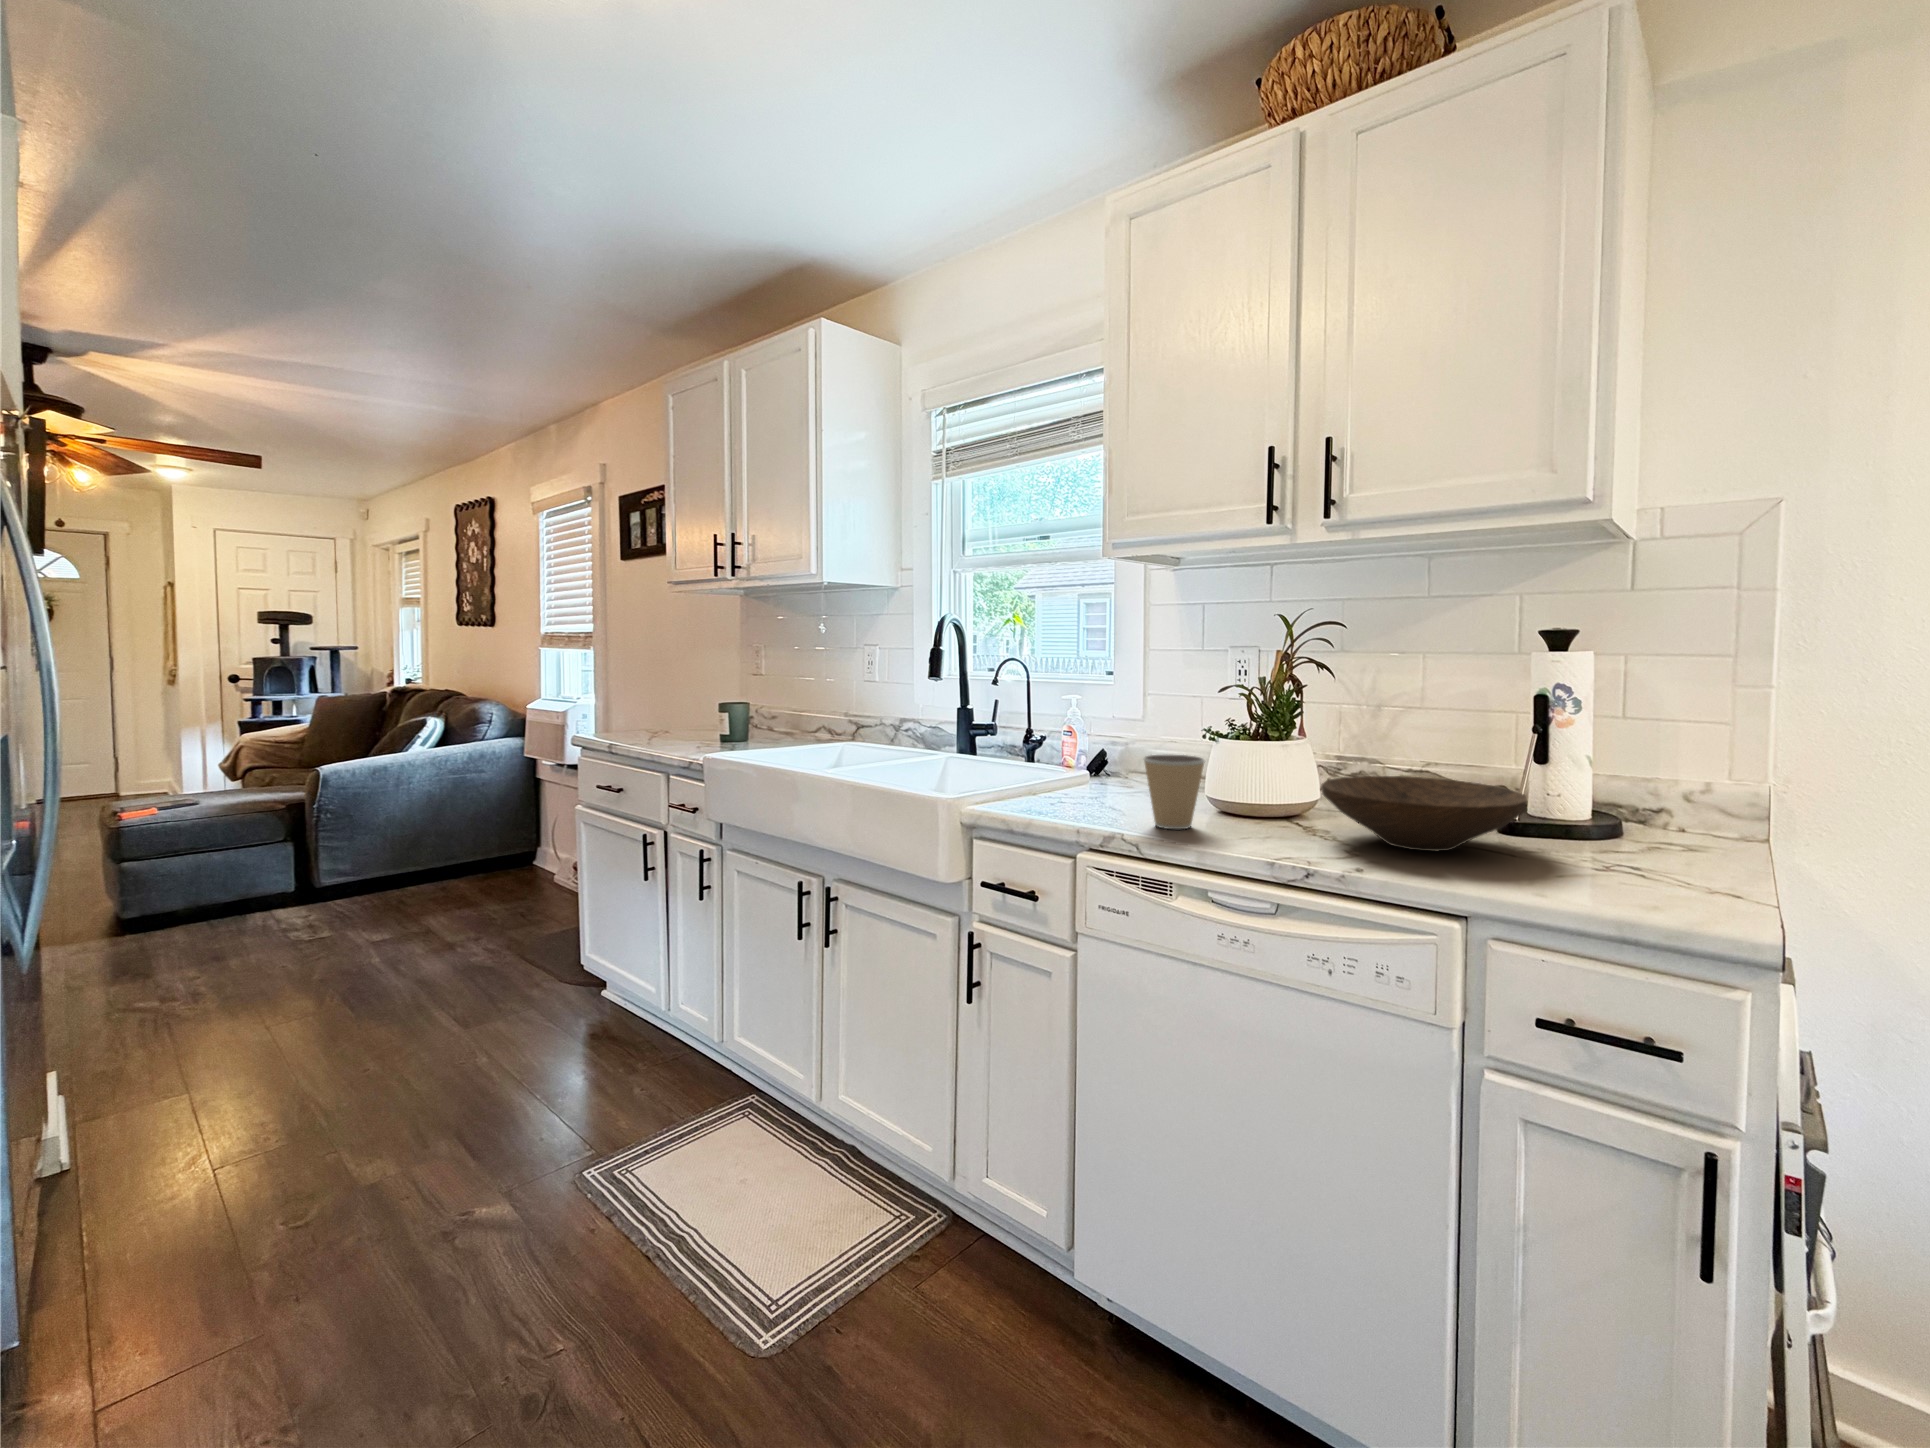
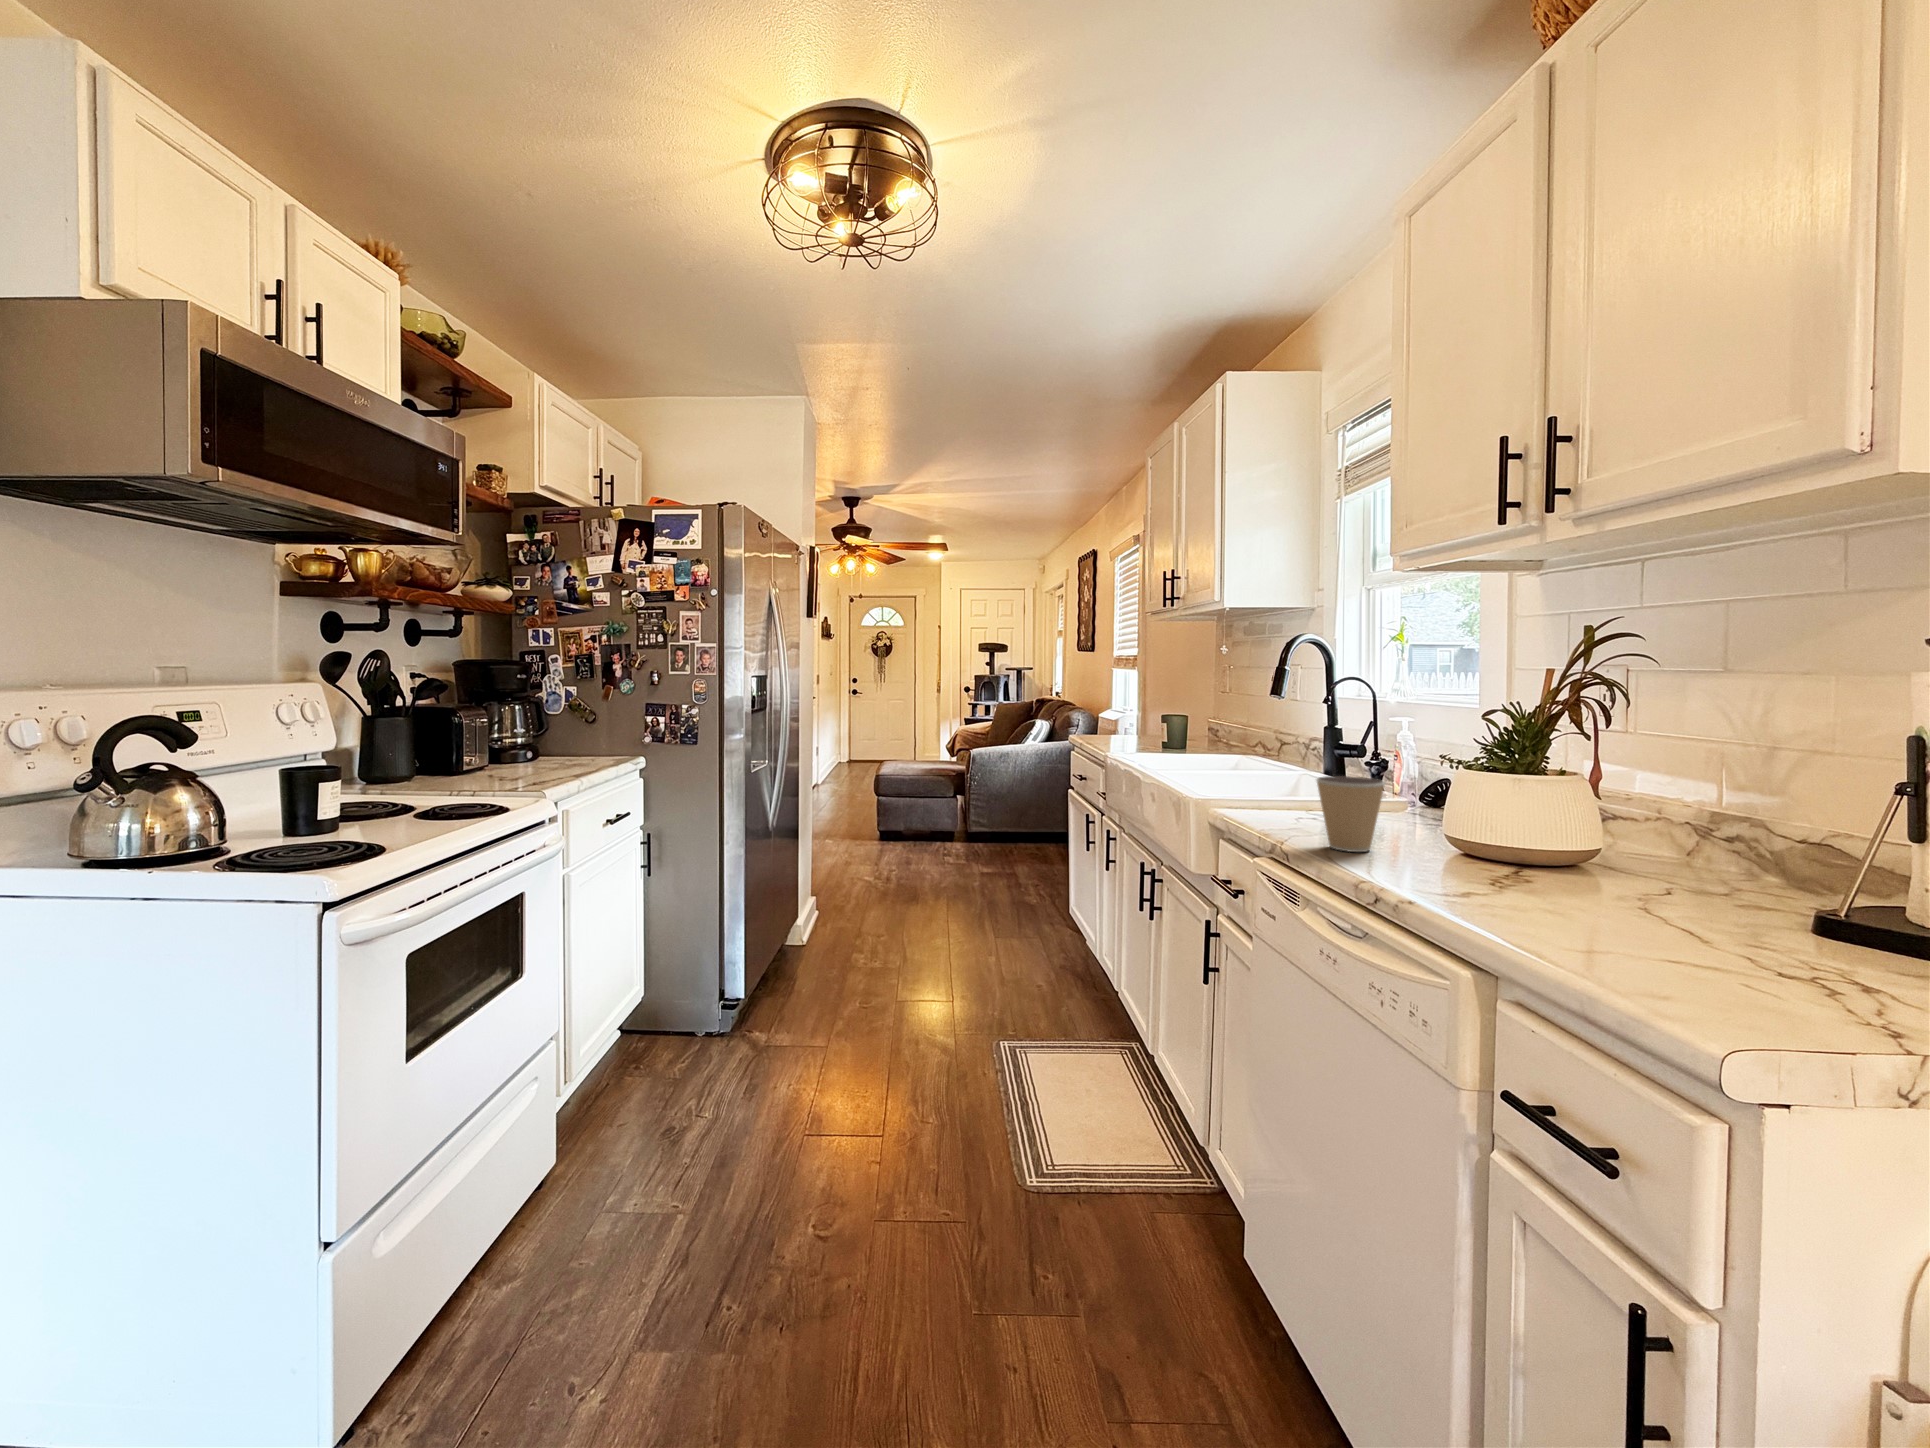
wooden bowl: present [1321,776,1527,851] -> none [1459,820,1753,919]

